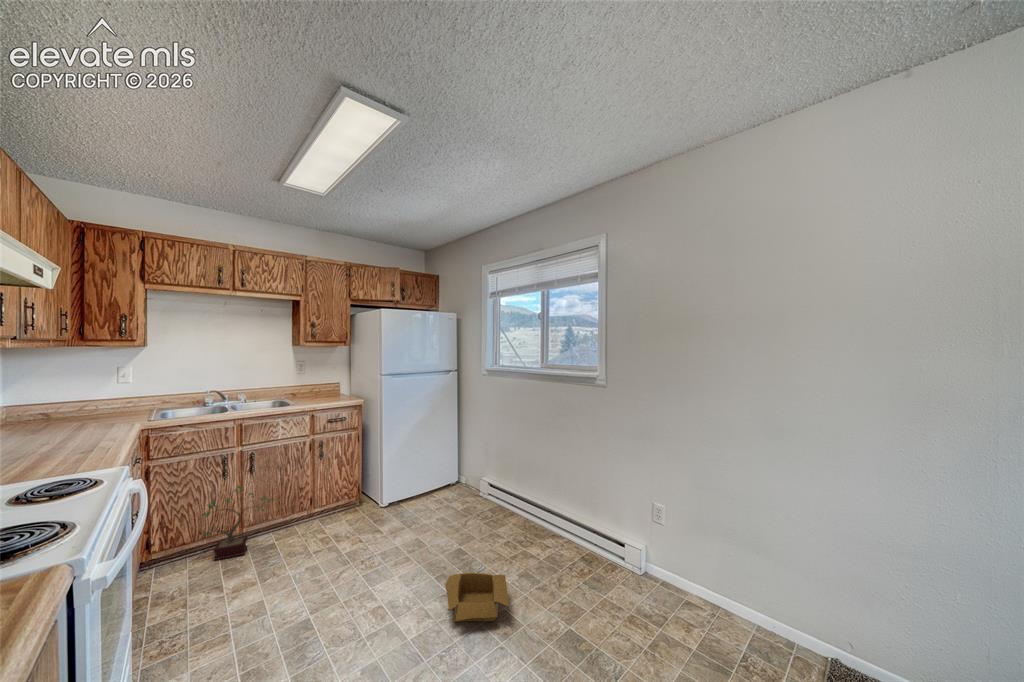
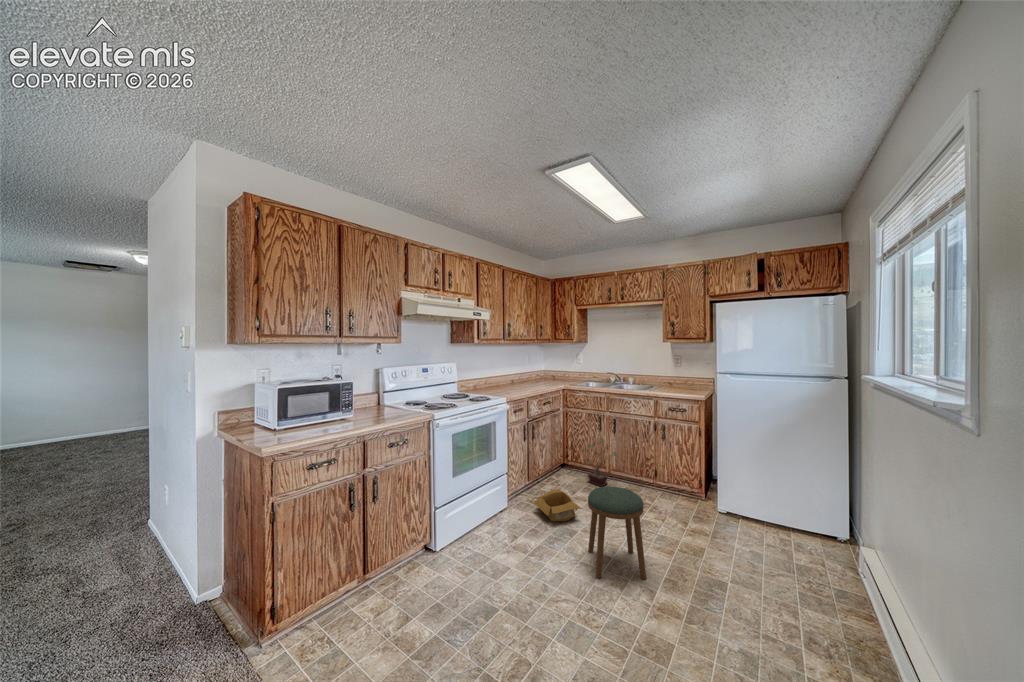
stool: none [338,523,419,647] -> present [588,487,646,579]
cardboard box: present [445,573,508,622] -> present [533,490,581,521]

